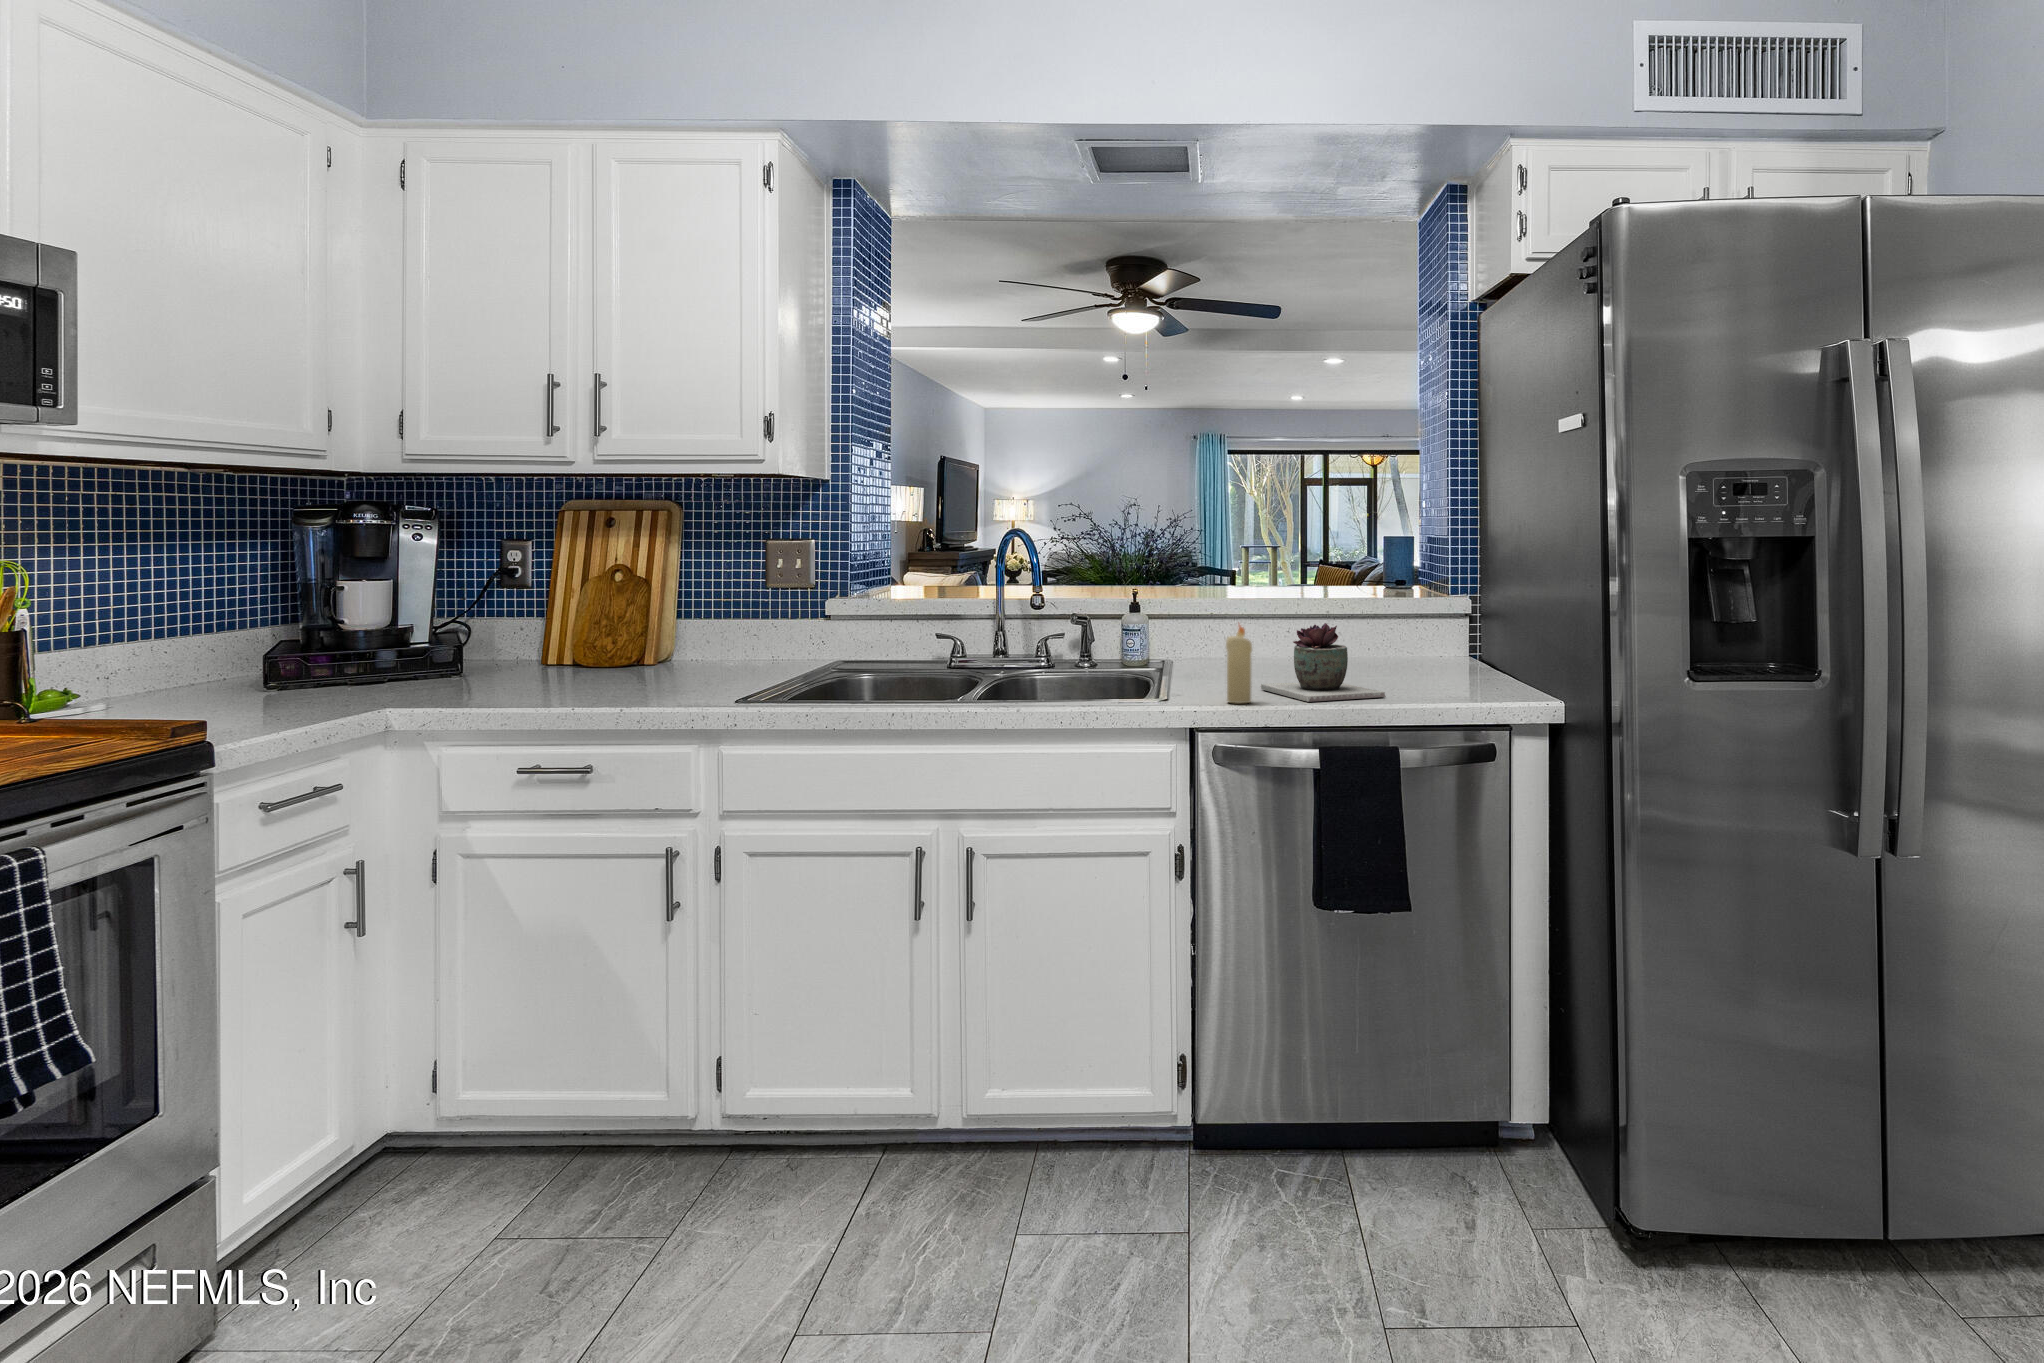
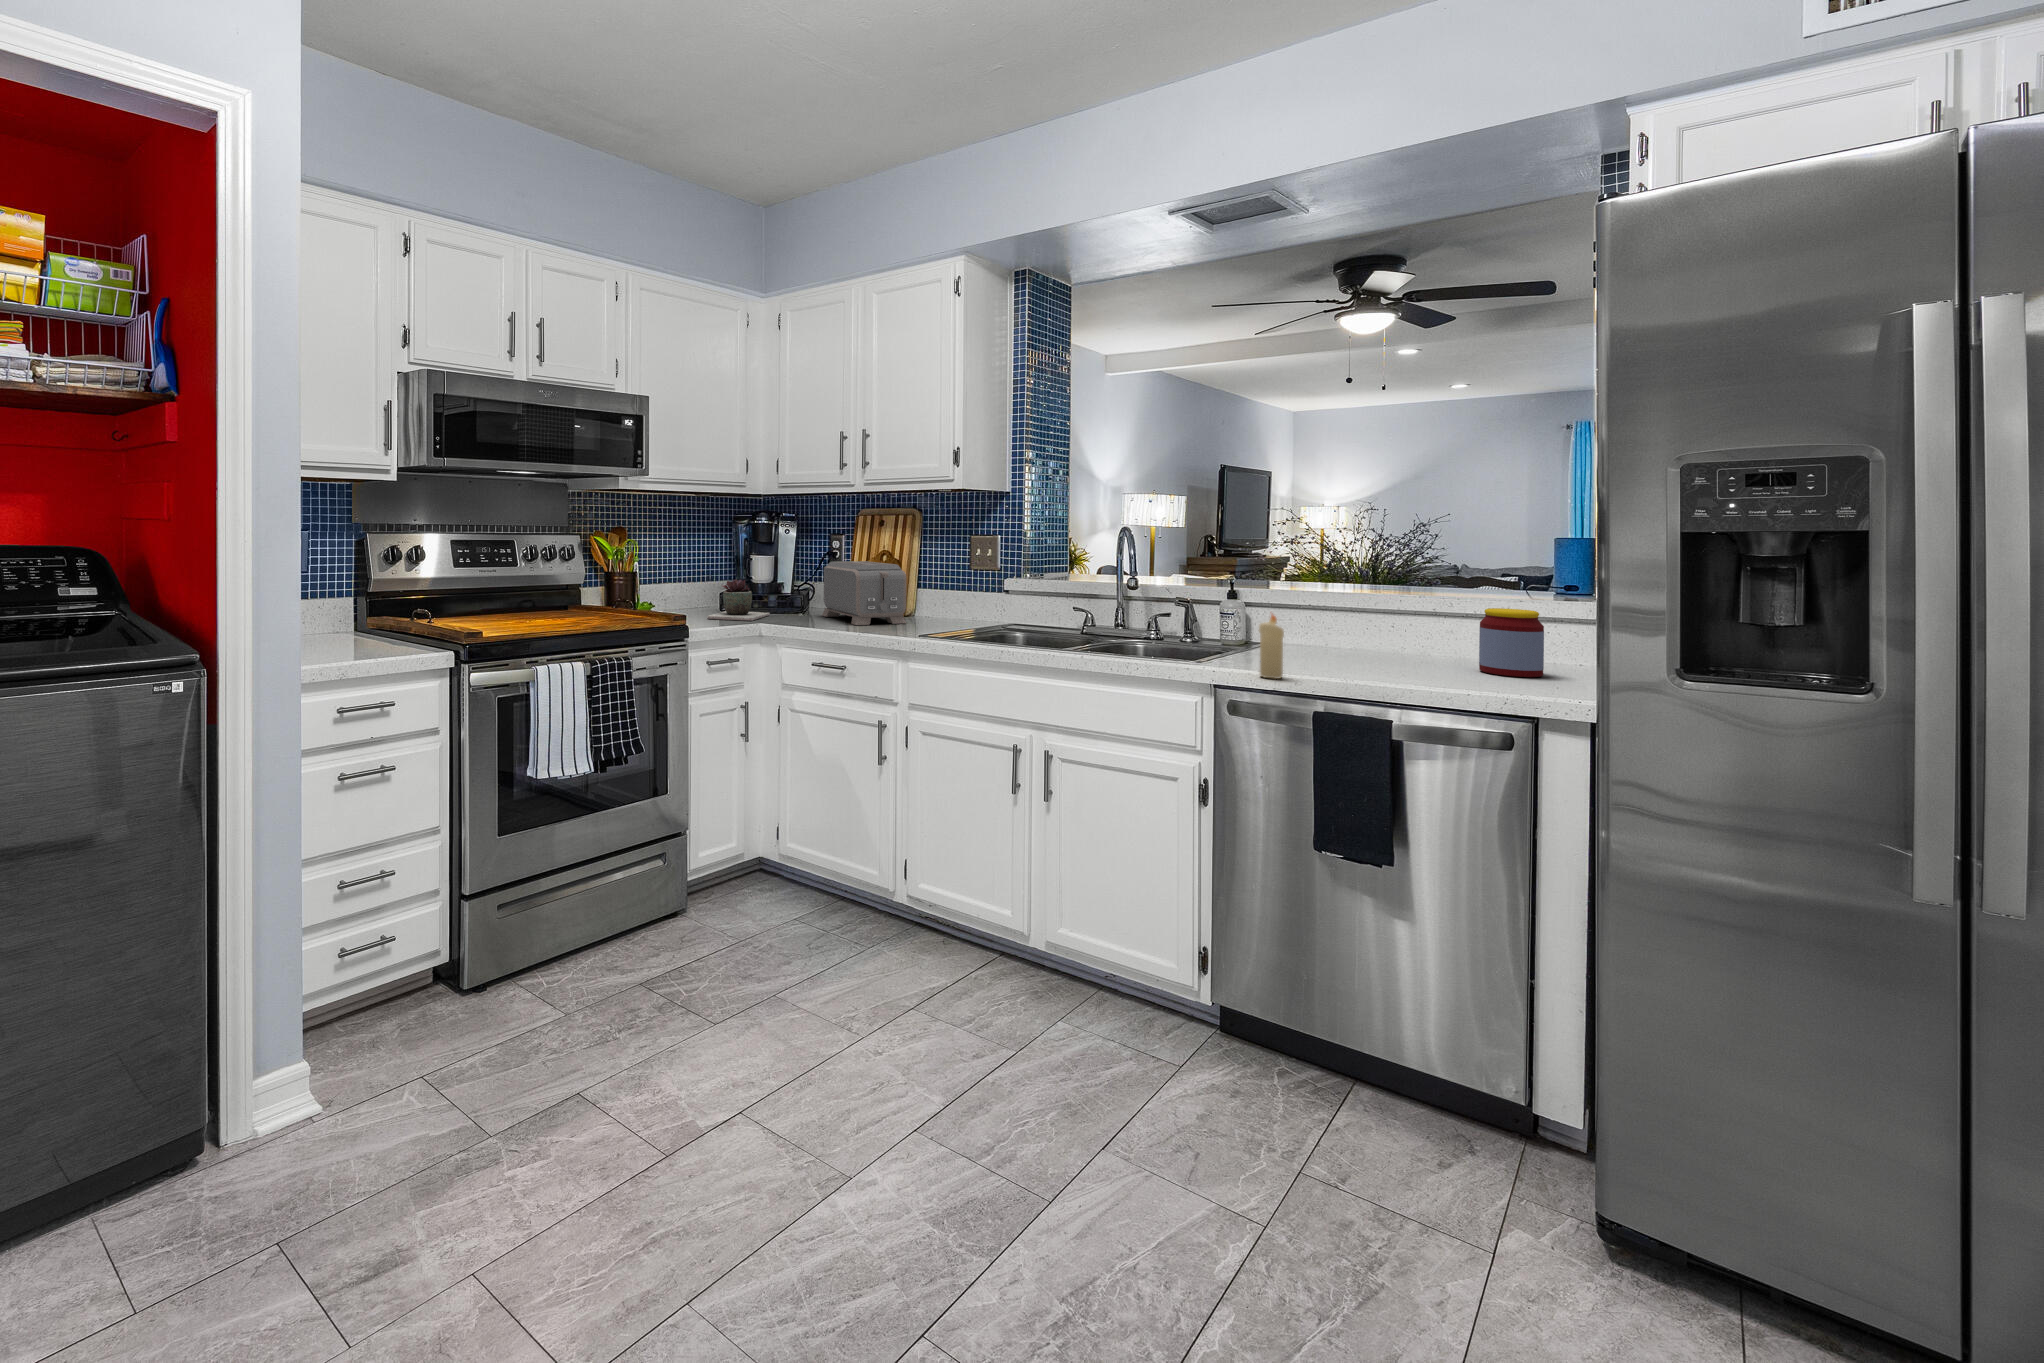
toaster: none [504,583,679,691] -> present [822,561,906,625]
jar: none [1391,607,1443,677] -> present [1479,608,1544,677]
succulent plant: present [1261,623,1386,702] -> present [707,580,770,621]

